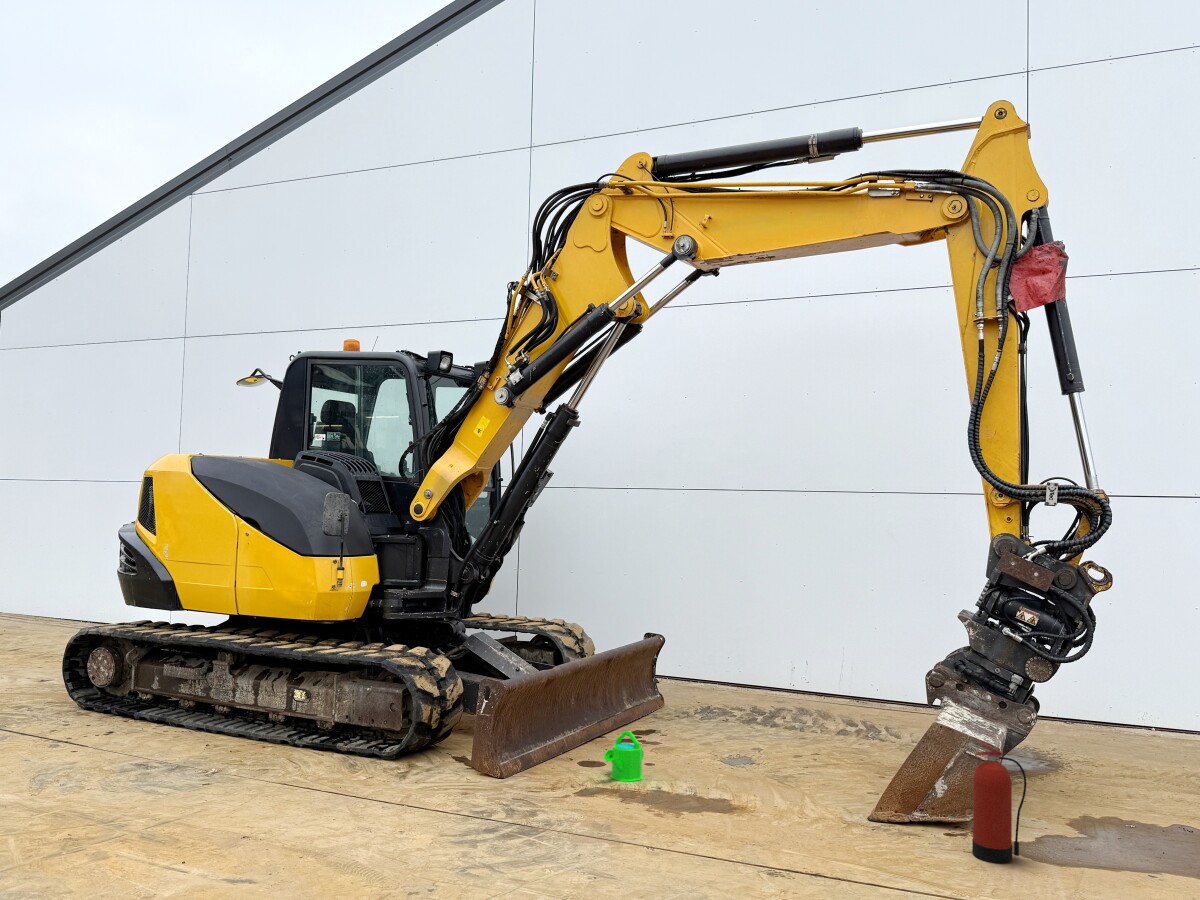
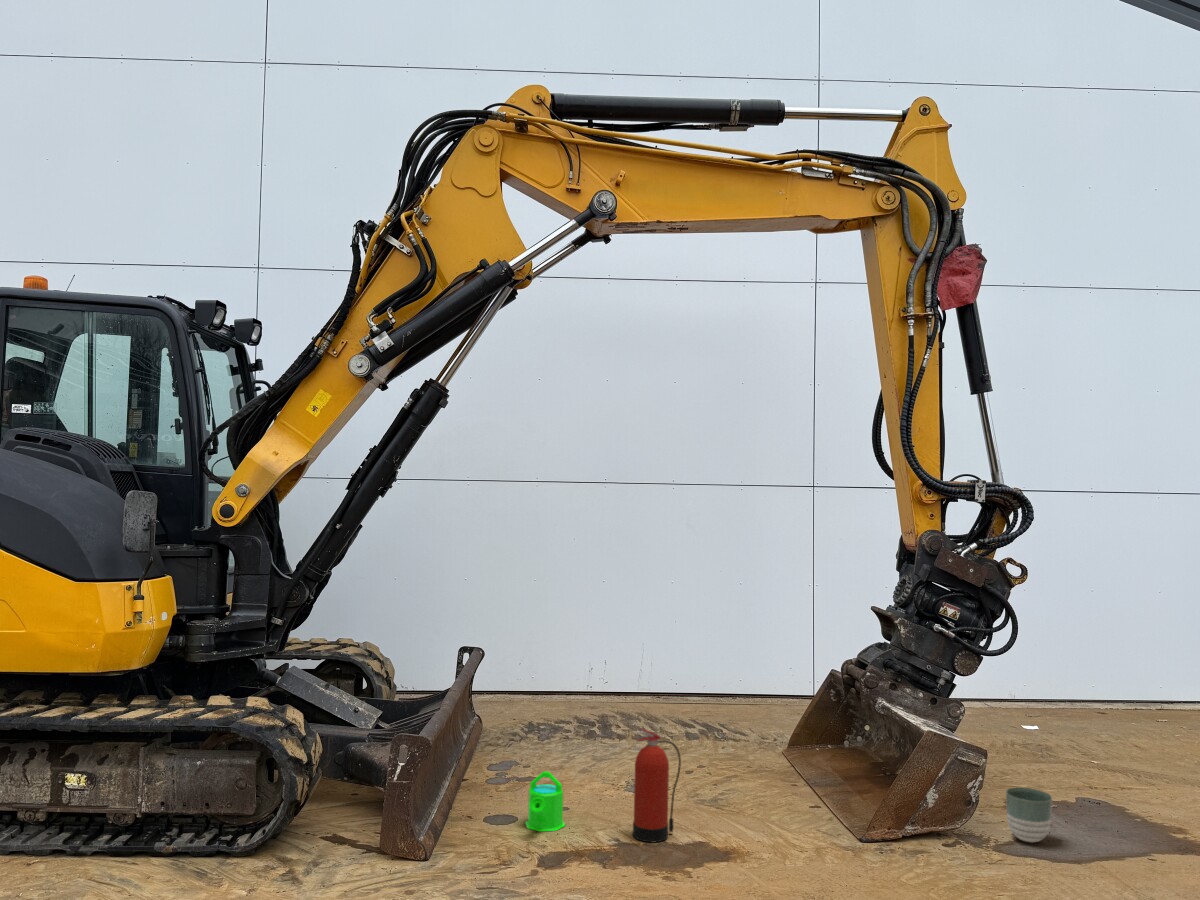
fire extinguisher: present [972,741,1026,863] -> present [633,728,681,842]
planter: none [1065,803,1116,862] -> present [1006,787,1052,843]

